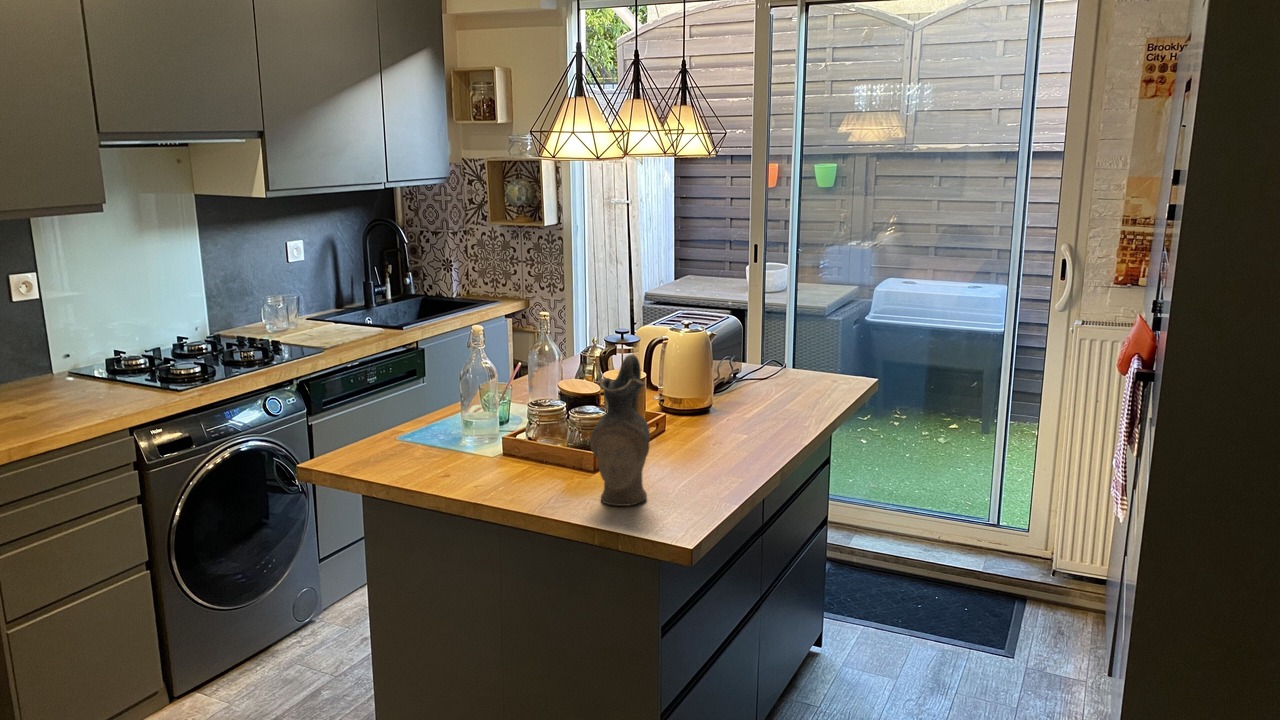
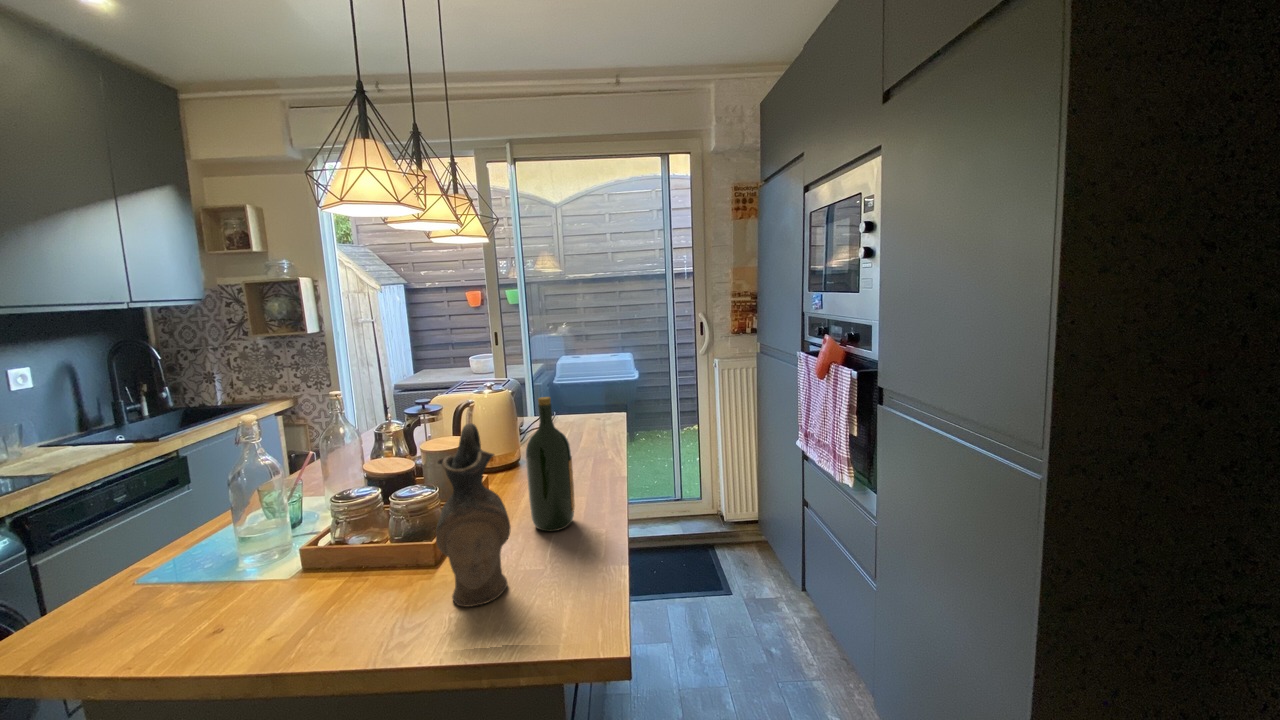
wine bottle: none [693,341,738,474] -> present [526,397,575,531]

